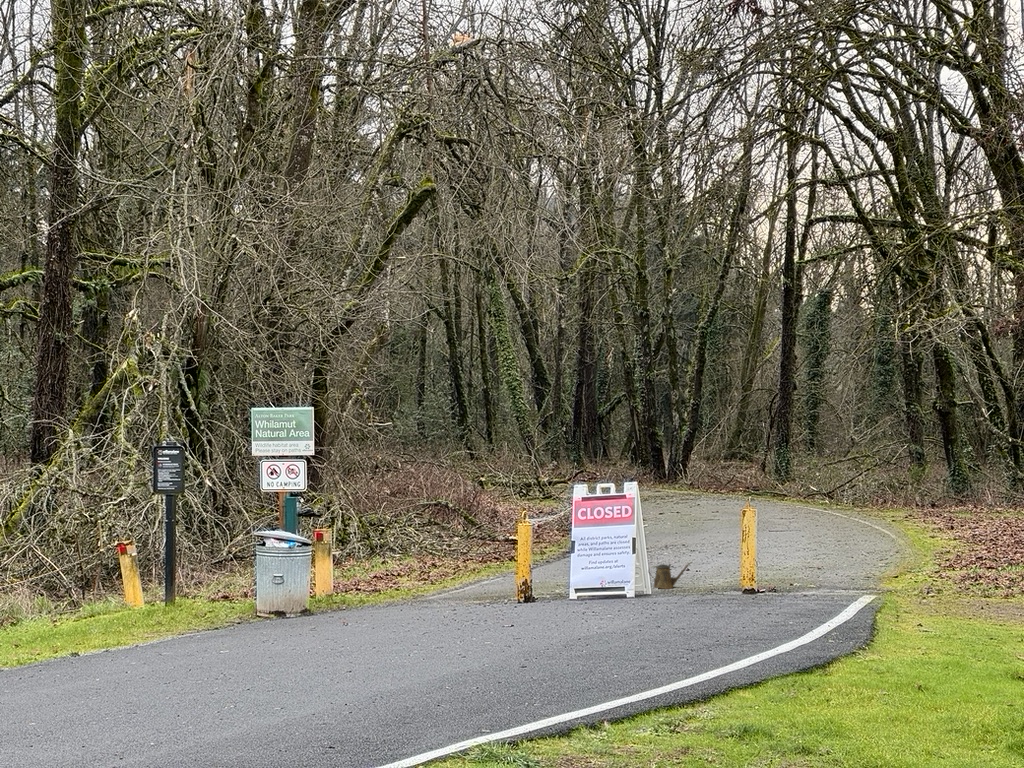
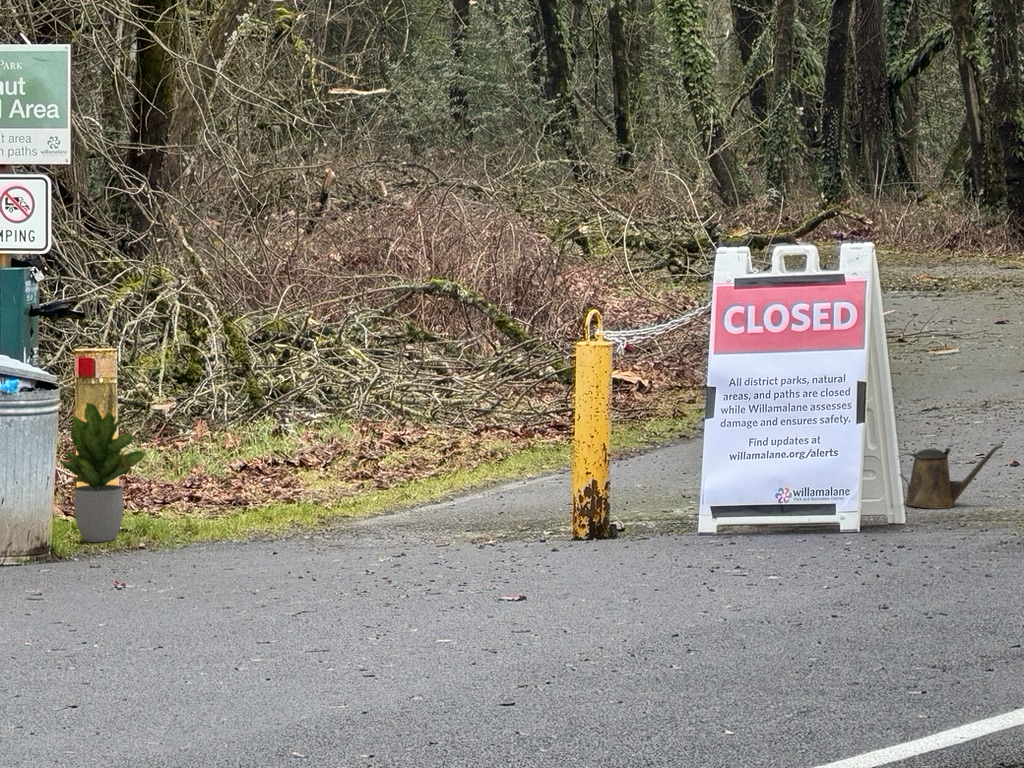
potted plant: none [312,552,348,608] -> present [60,403,146,542]

